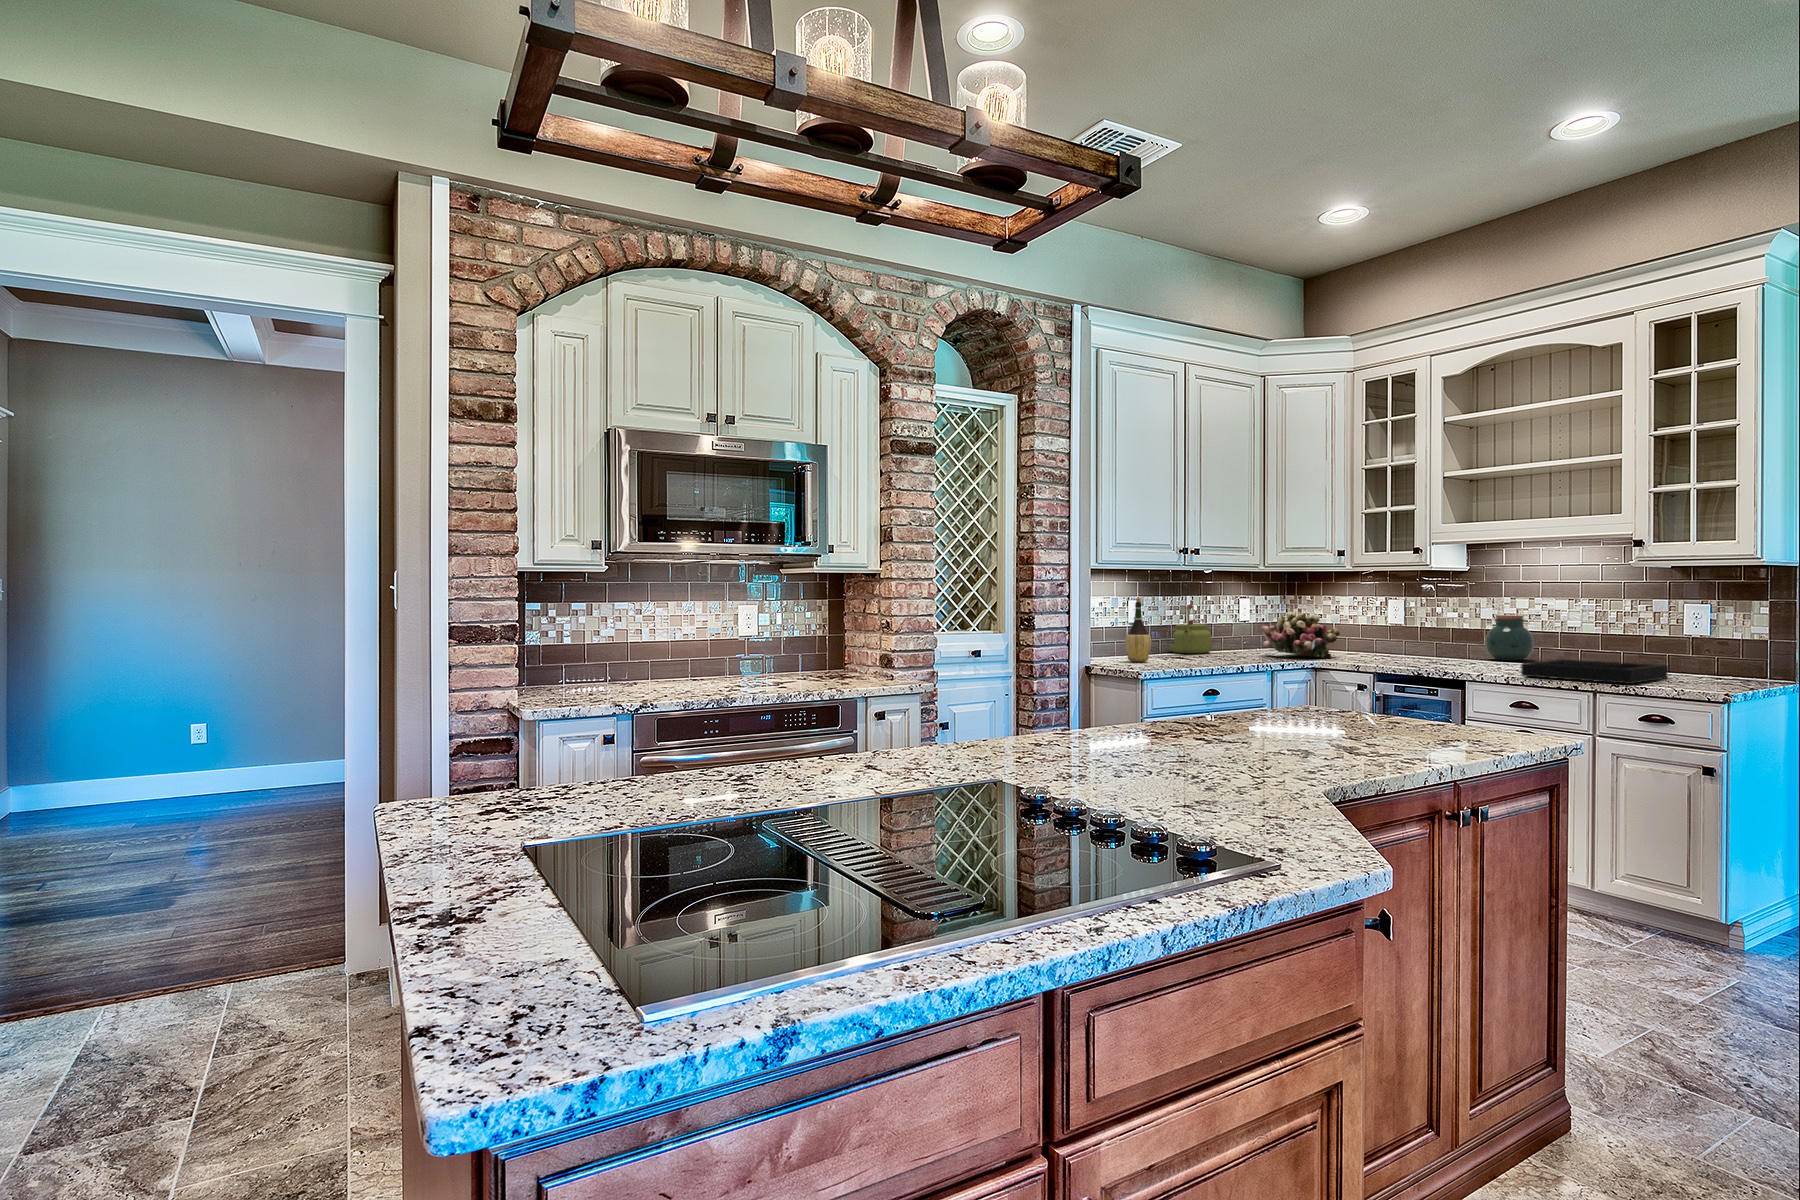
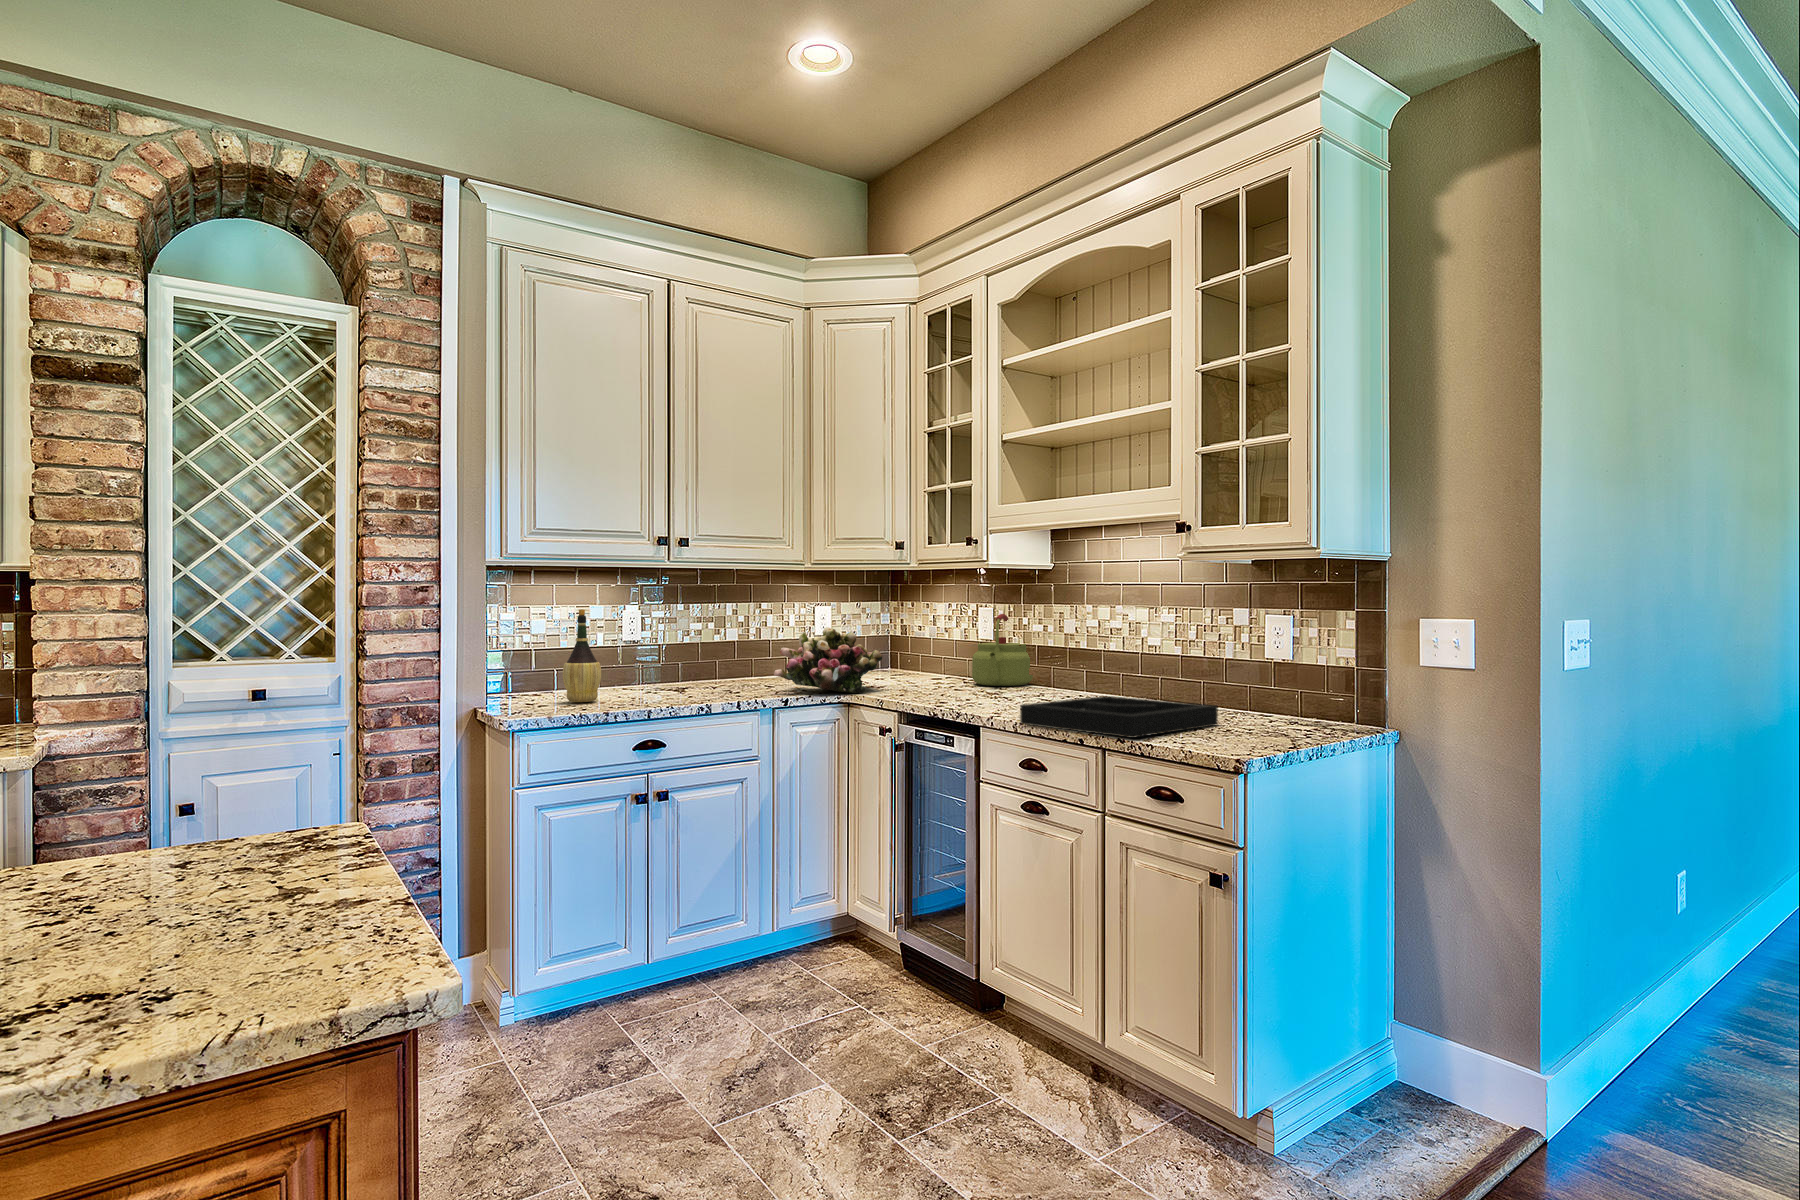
kettle: present [1169,604,1212,653] -> present [972,614,1033,686]
jar: present [1485,615,1534,661] -> none [1059,631,1117,694]

